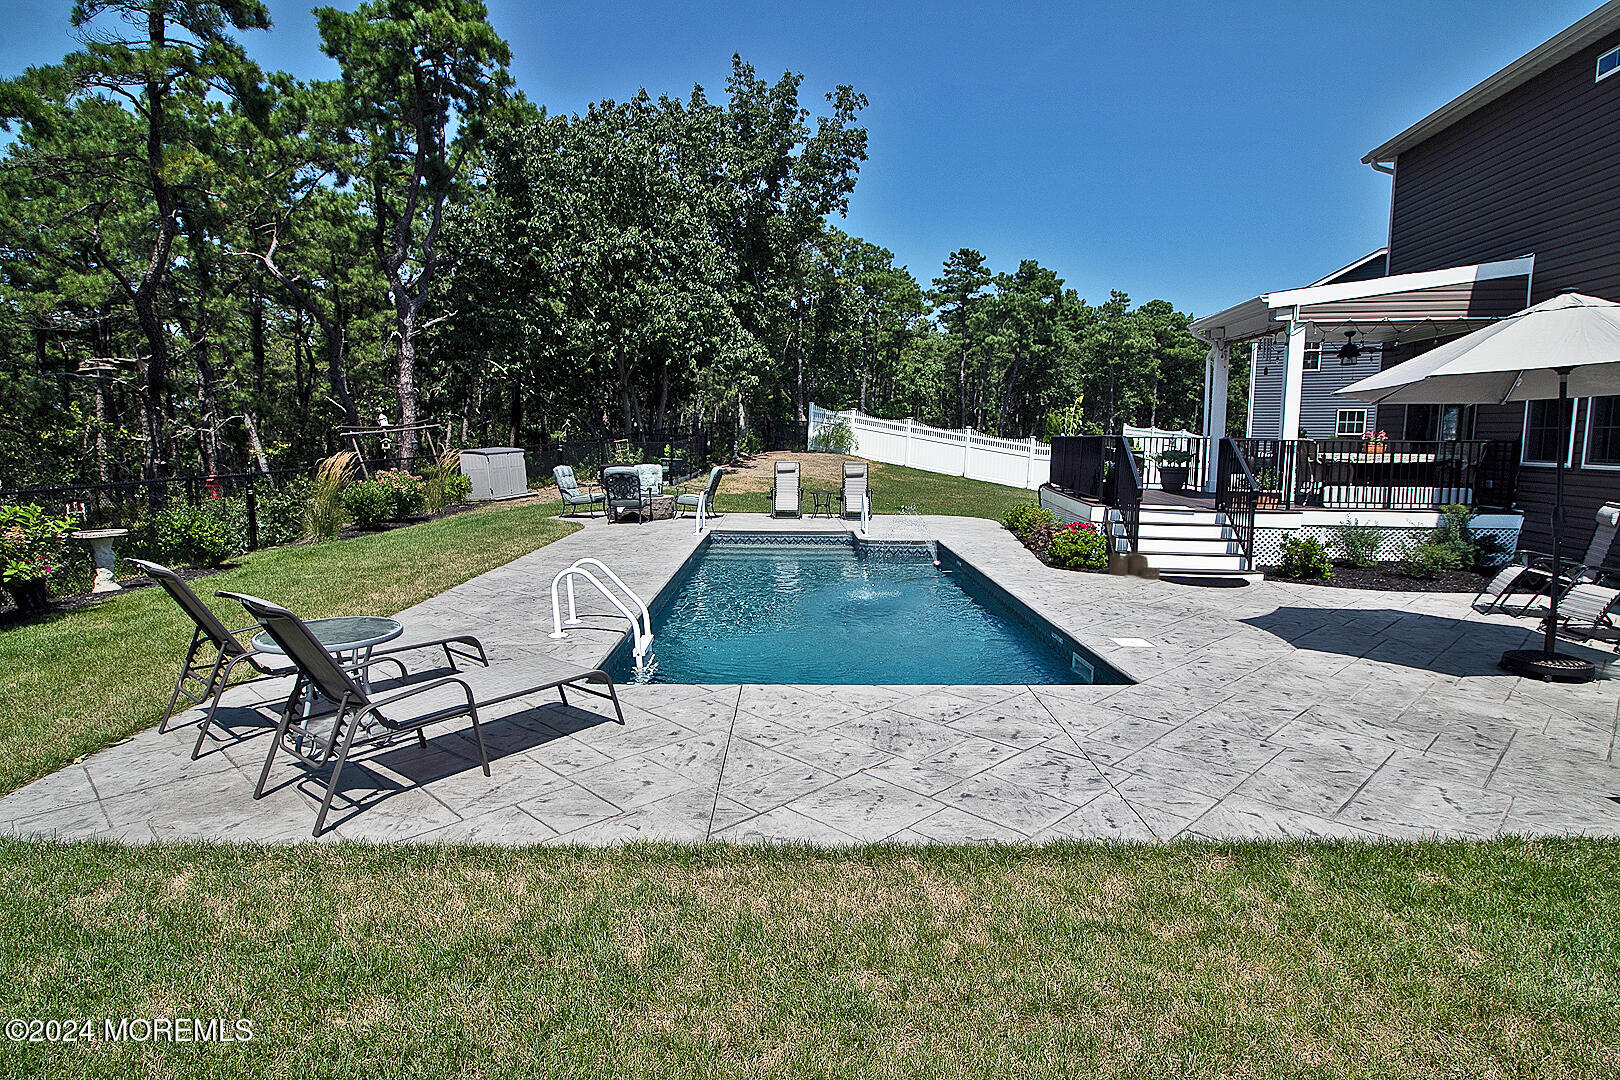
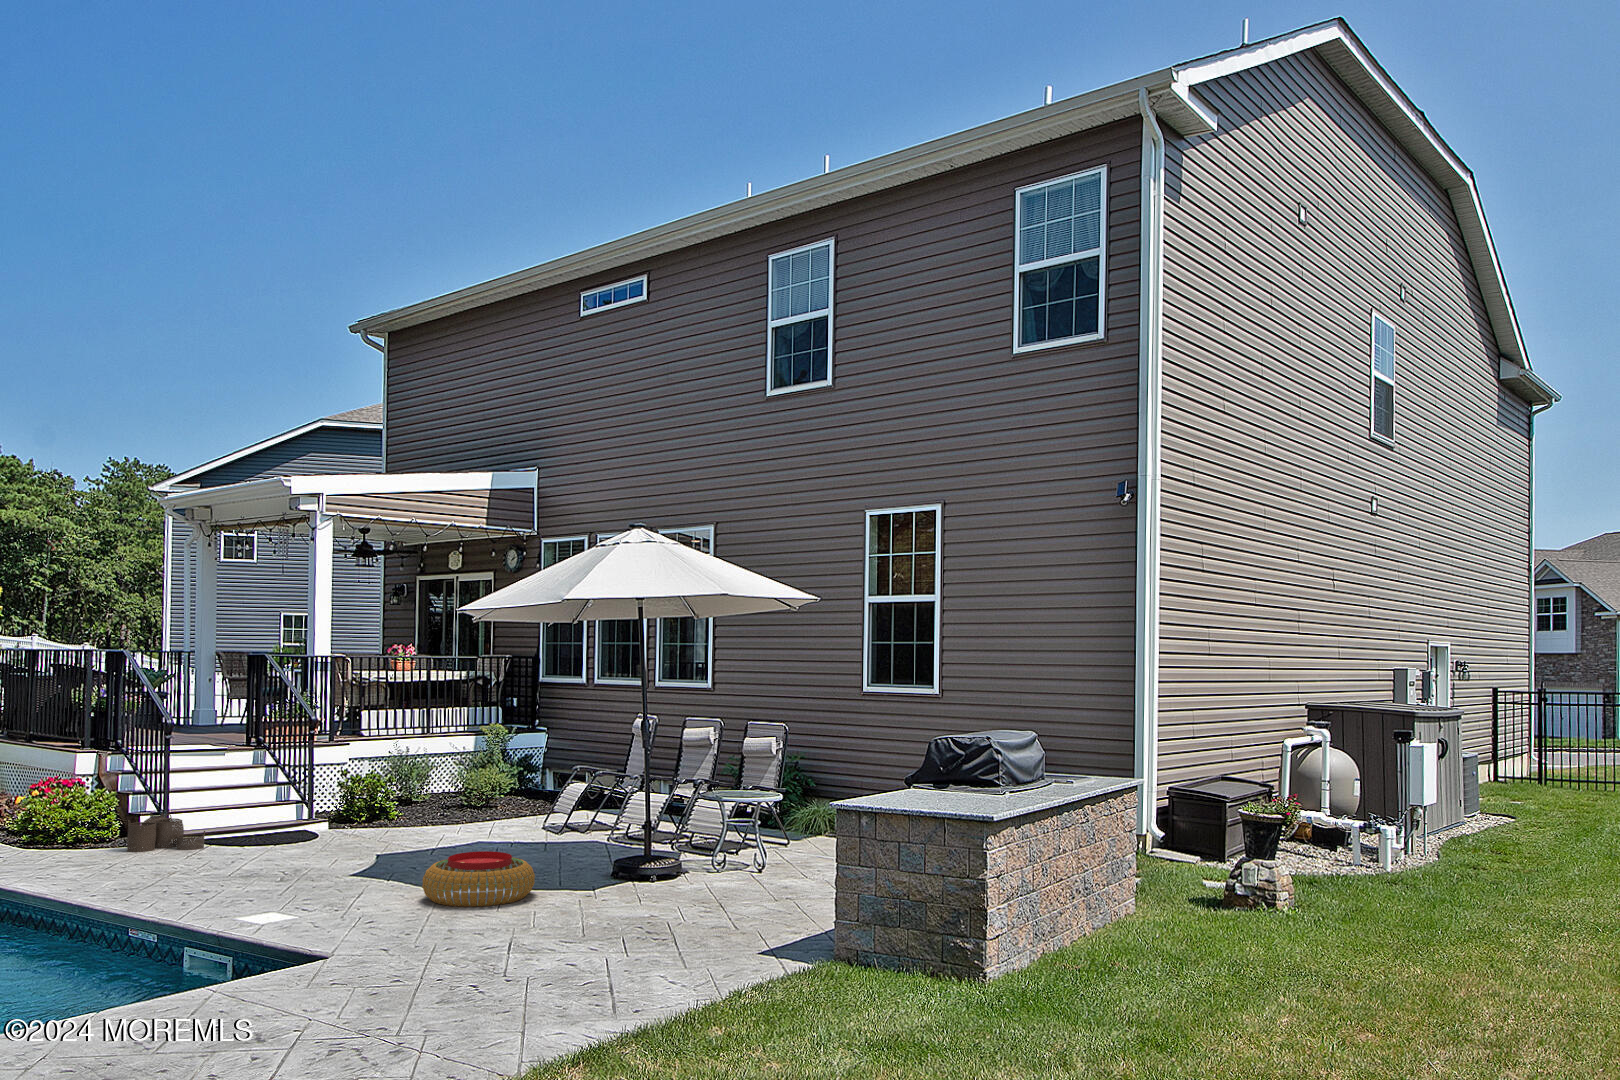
pouf: none [1268,619,1385,672] -> present [422,851,535,907]

